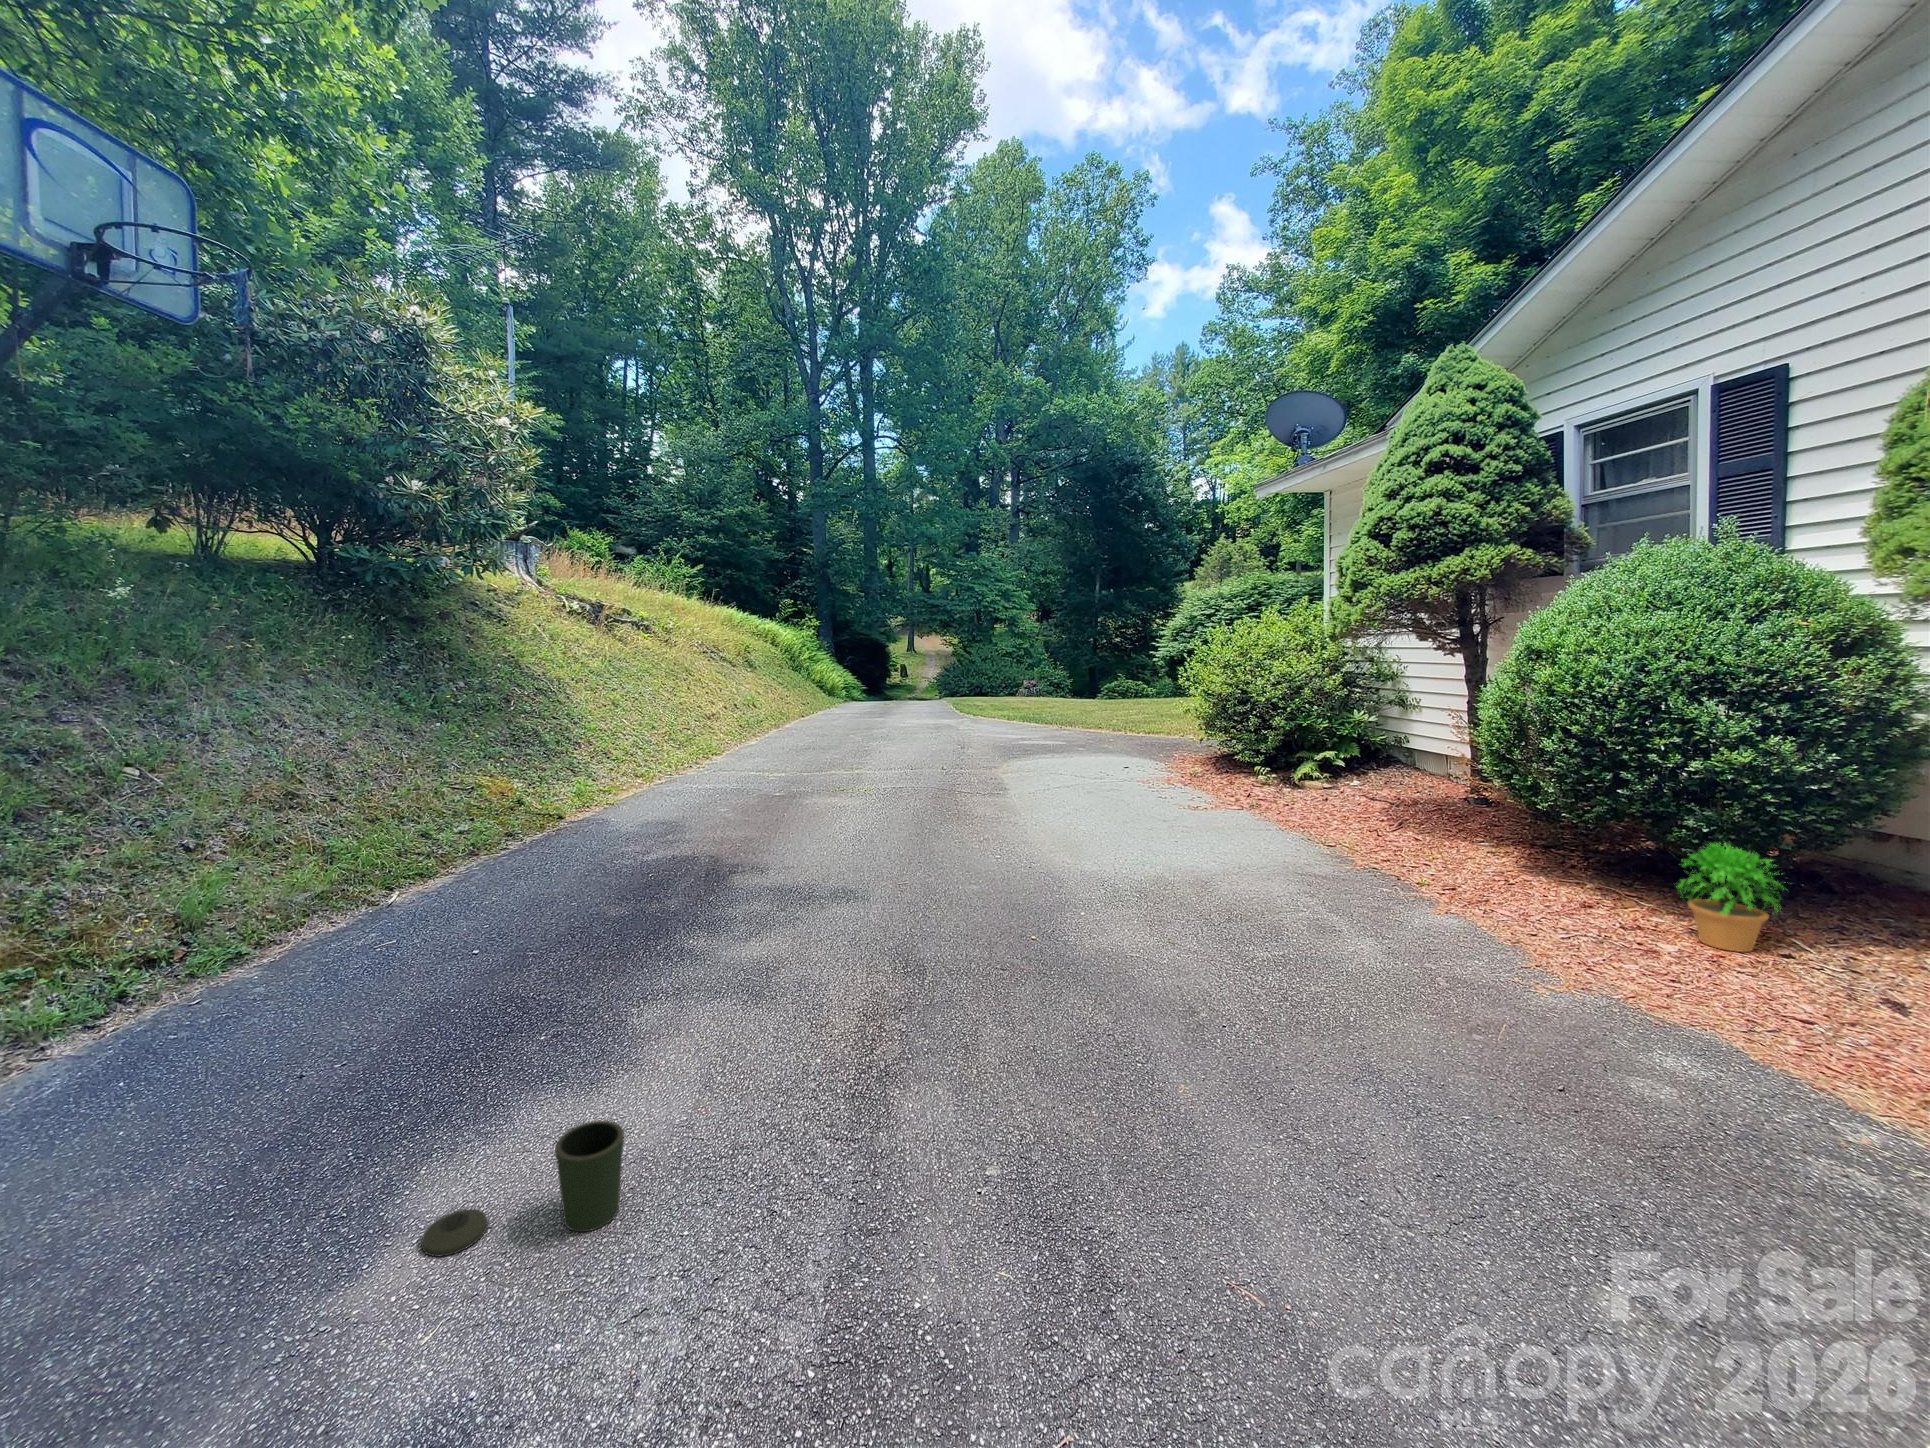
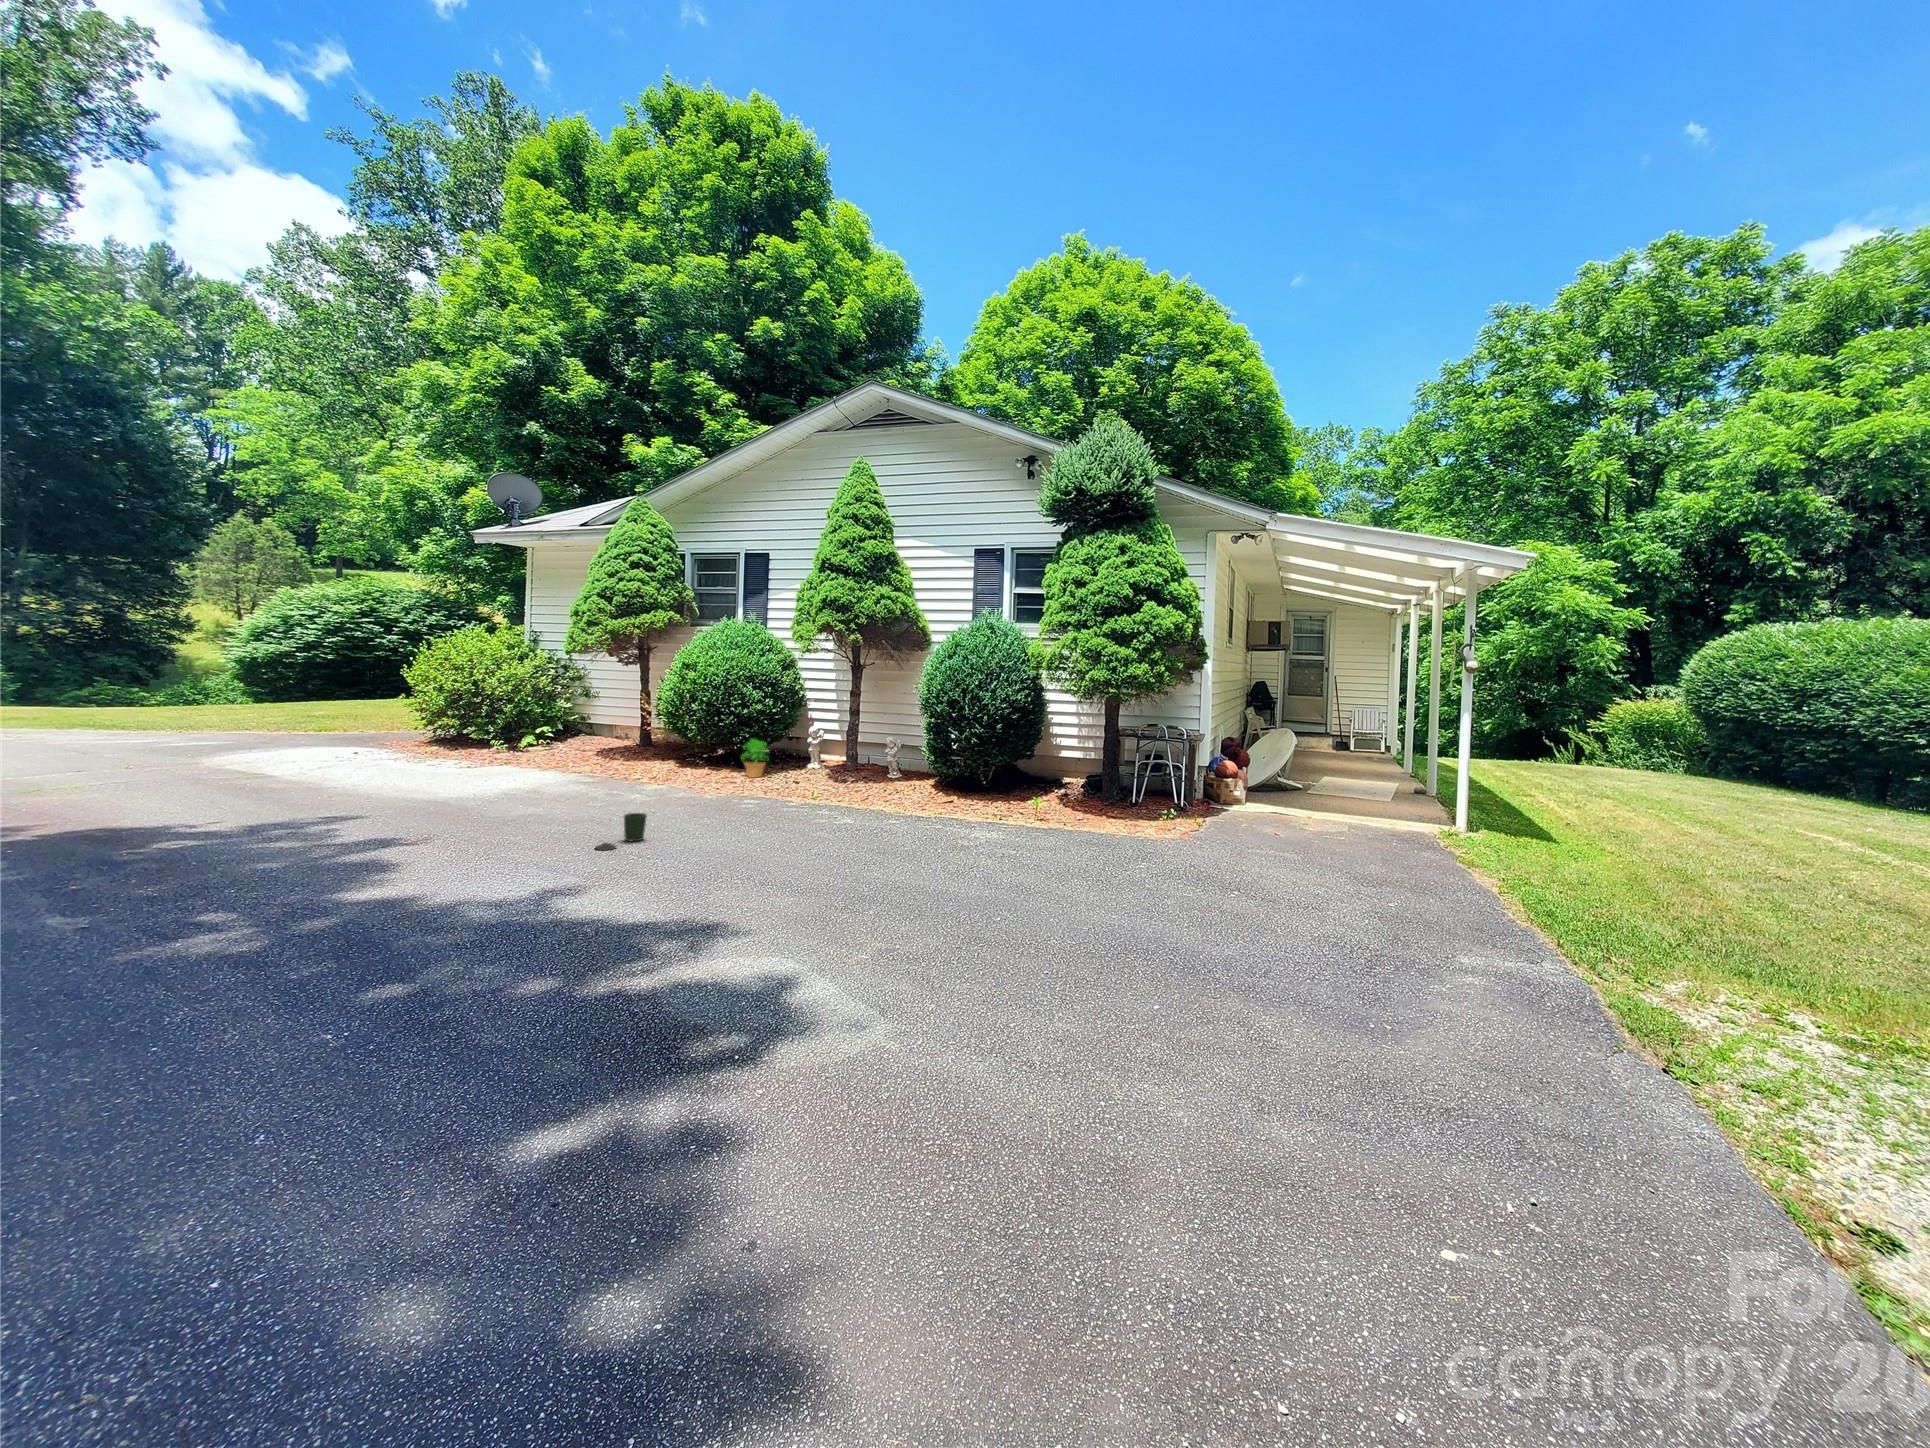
trash can: present [421,1121,624,1257] -> present [595,813,647,850]

